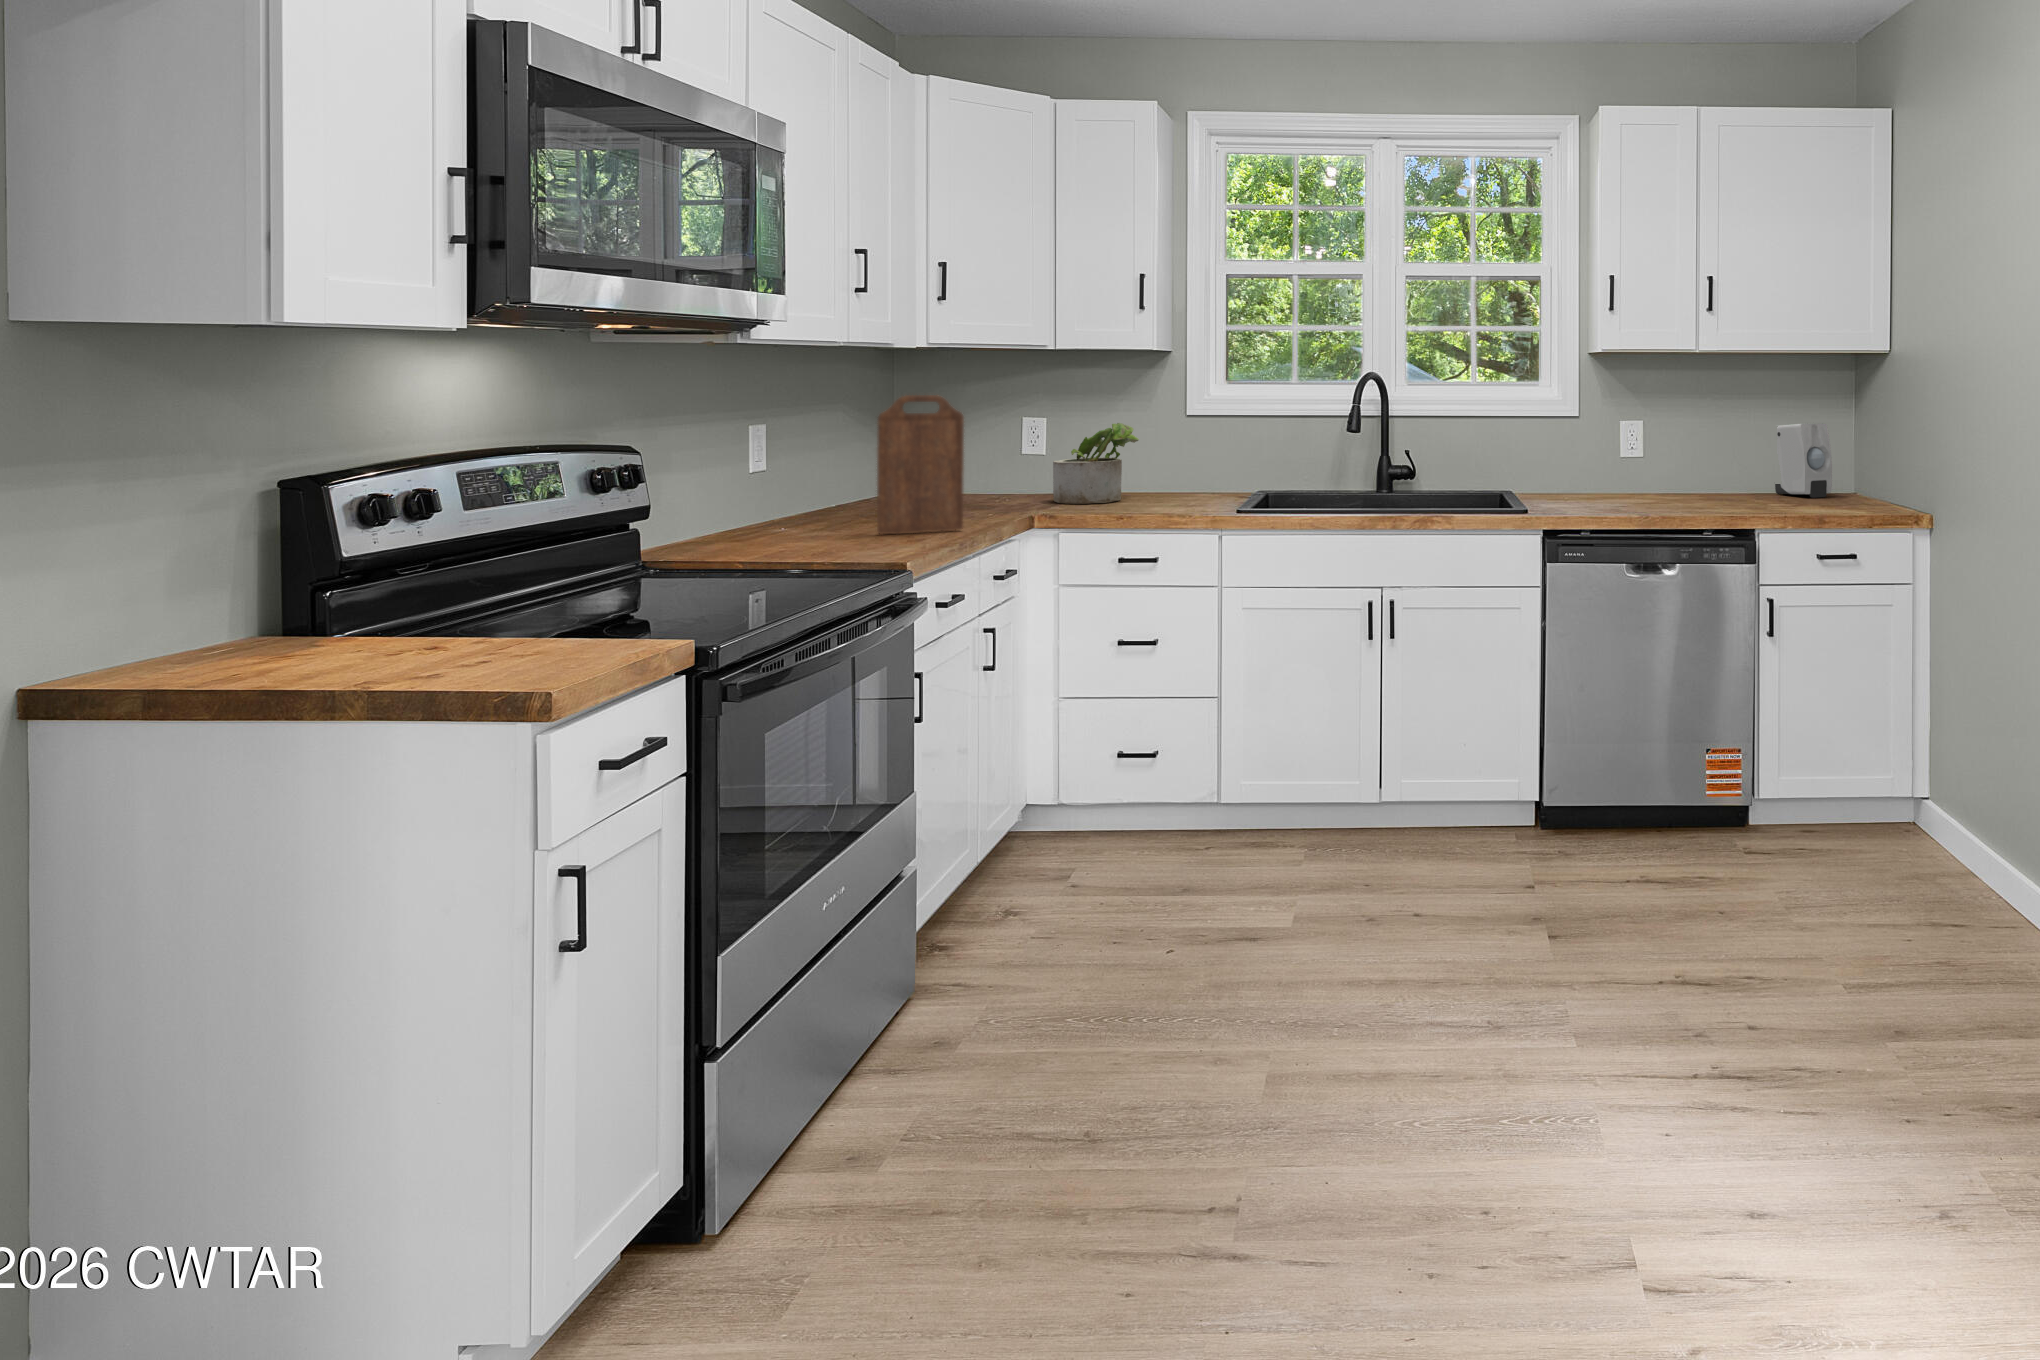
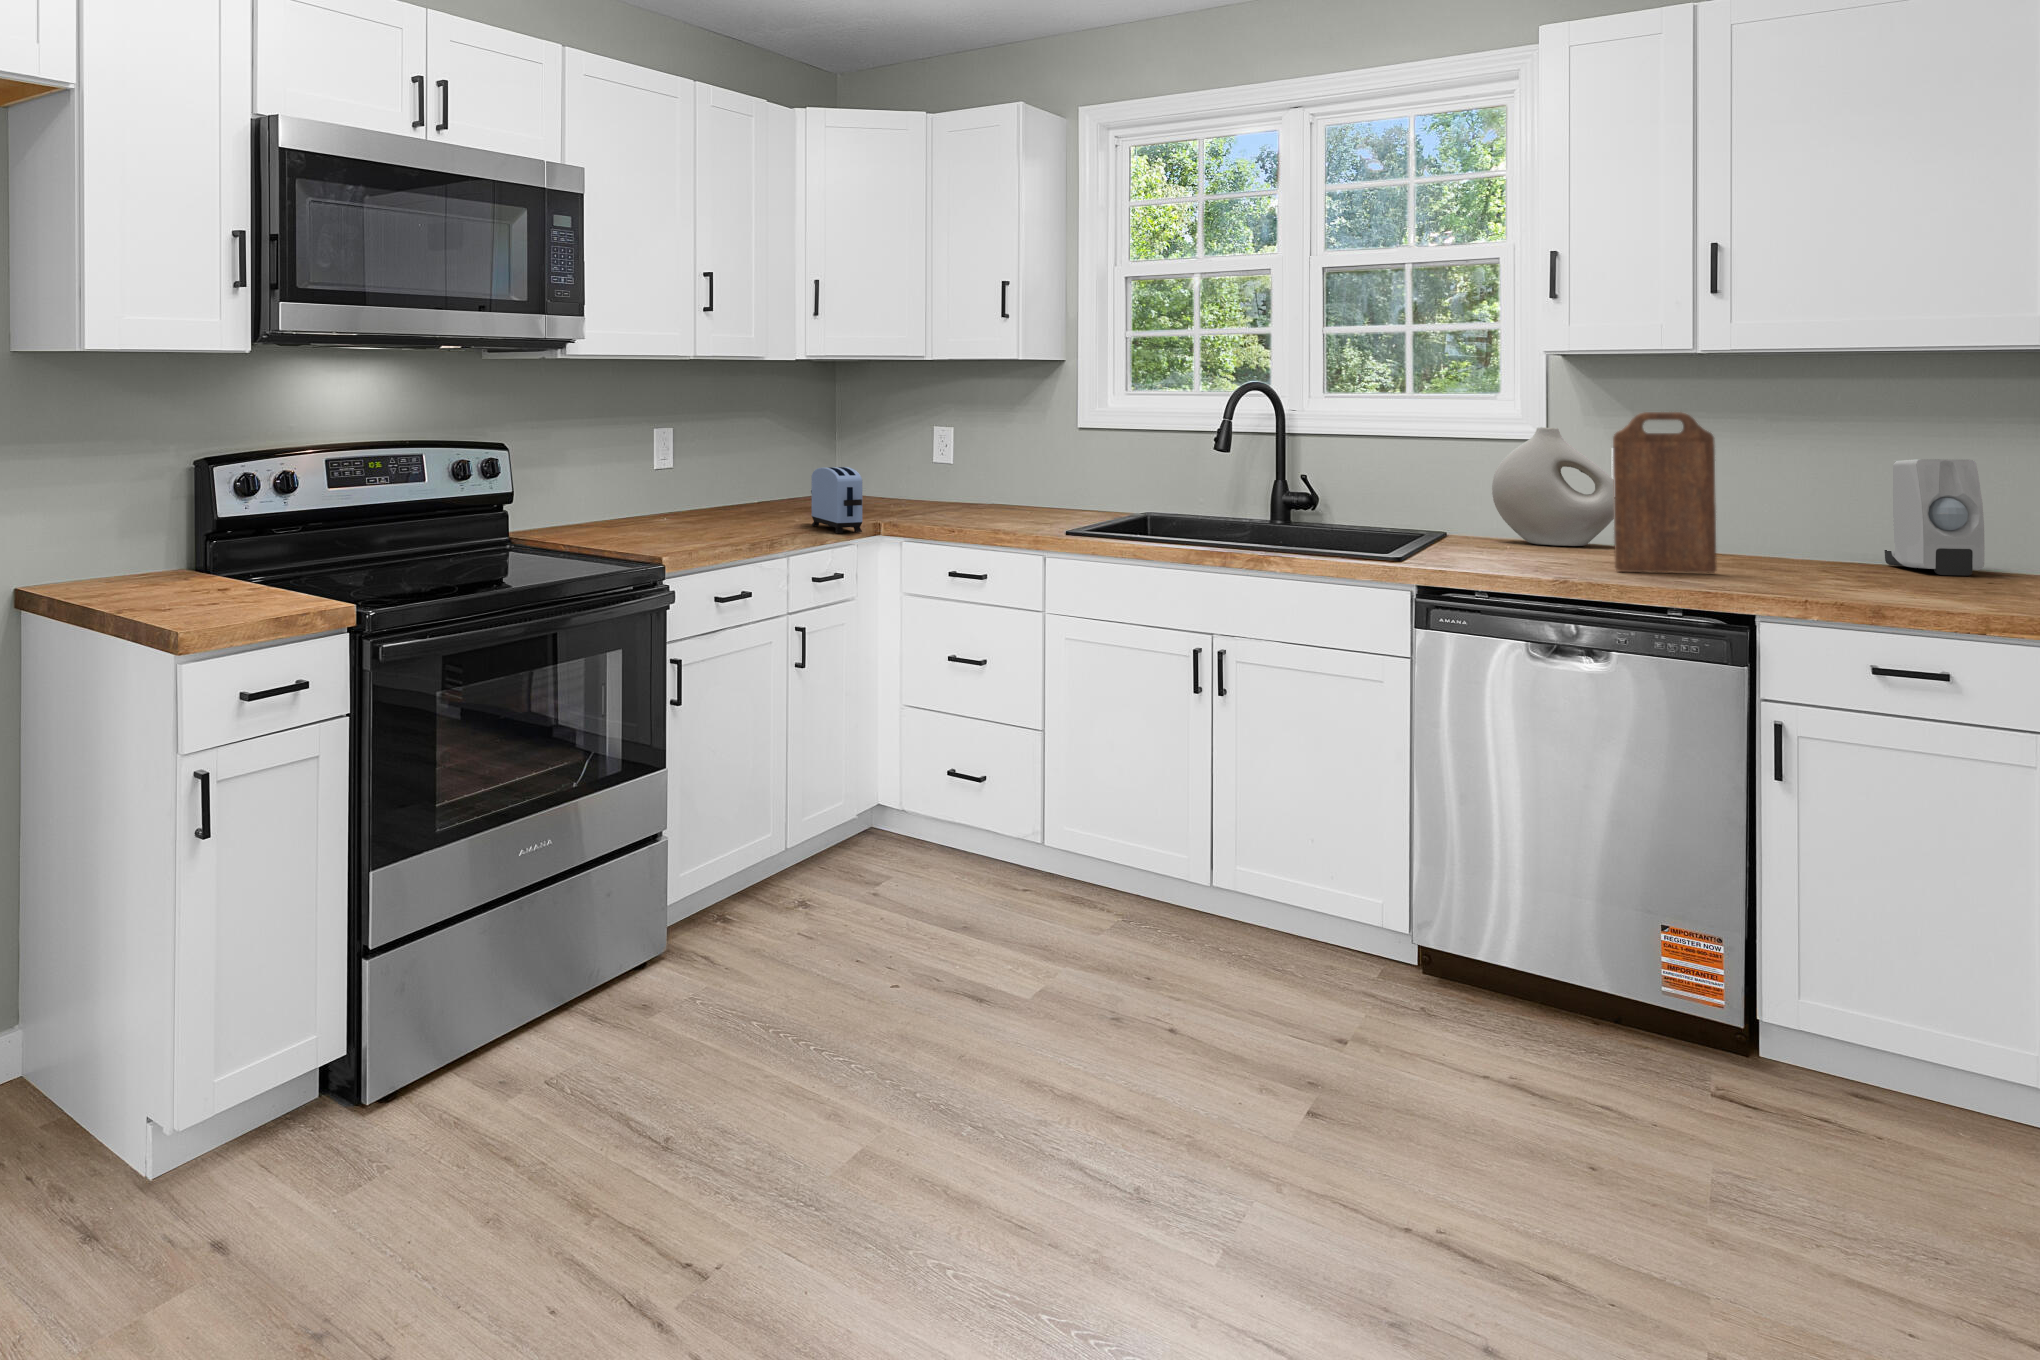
cutting board: present [877,395,964,534] -> present [1613,412,1717,573]
vase: none [1541,407,1625,494] -> present [1492,427,1614,546]
potted plant: present [1053,423,1139,504] -> none [922,436,1014,519]
toaster: none [968,456,1050,523] -> present [811,467,863,533]

